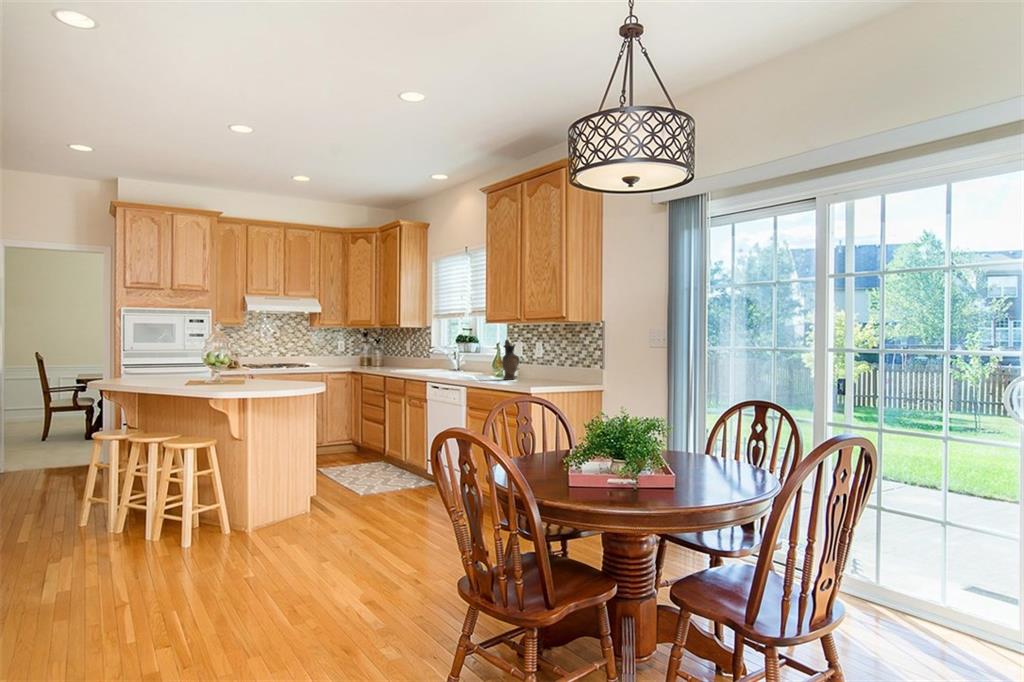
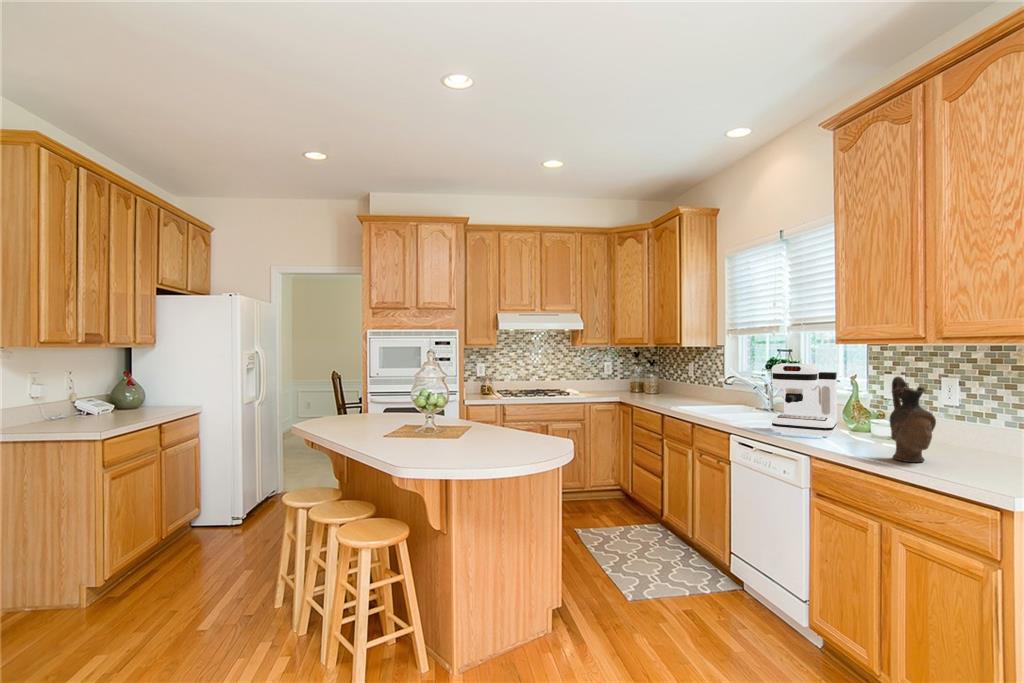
coffee maker: none [454,336,489,376] -> present [771,363,837,437]

